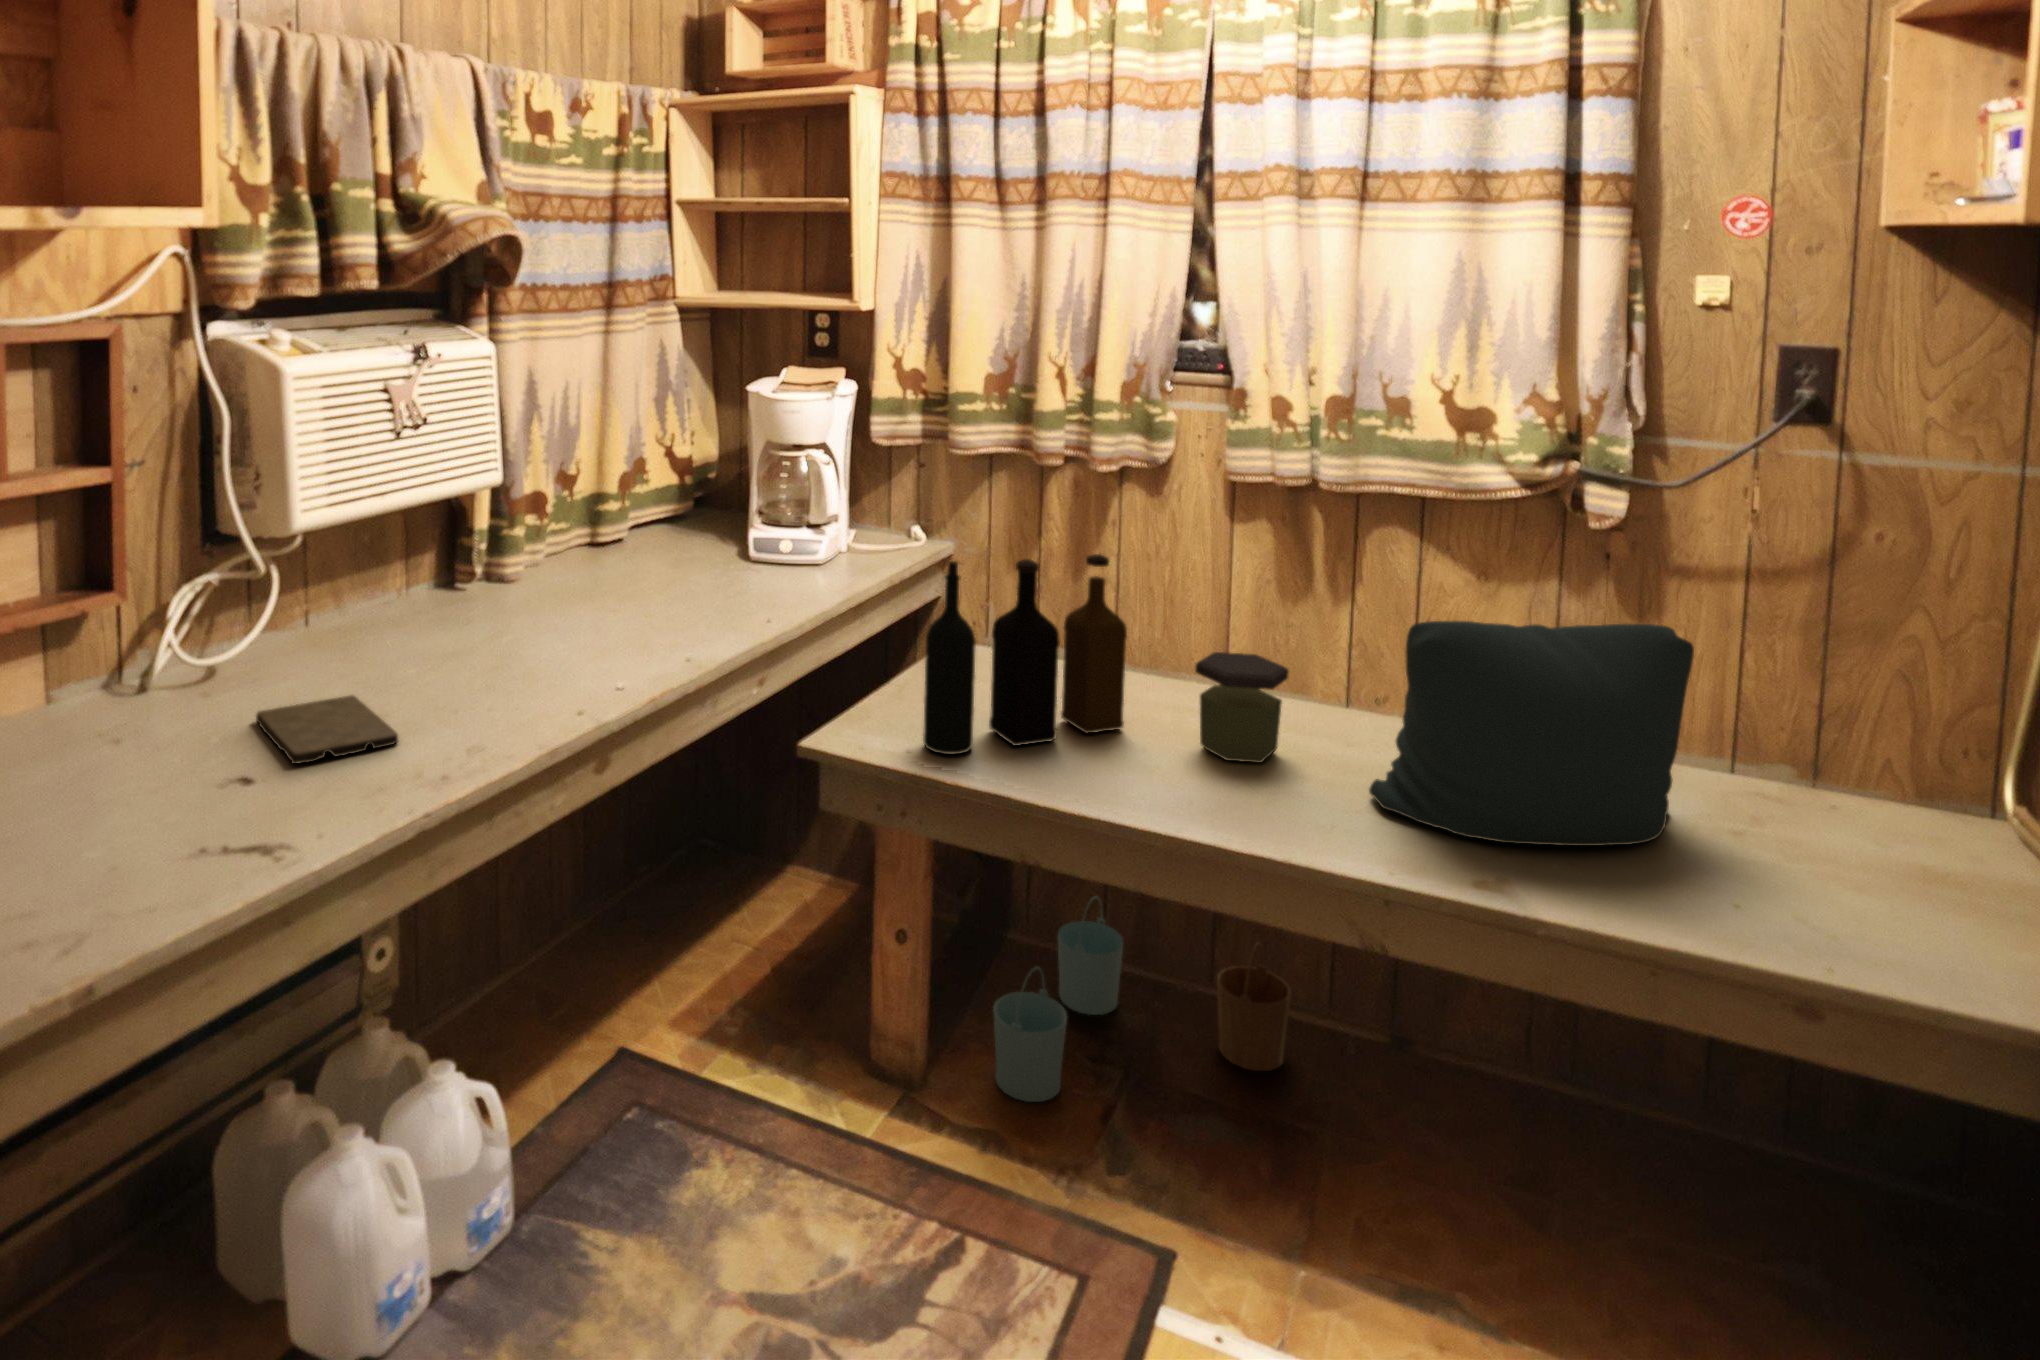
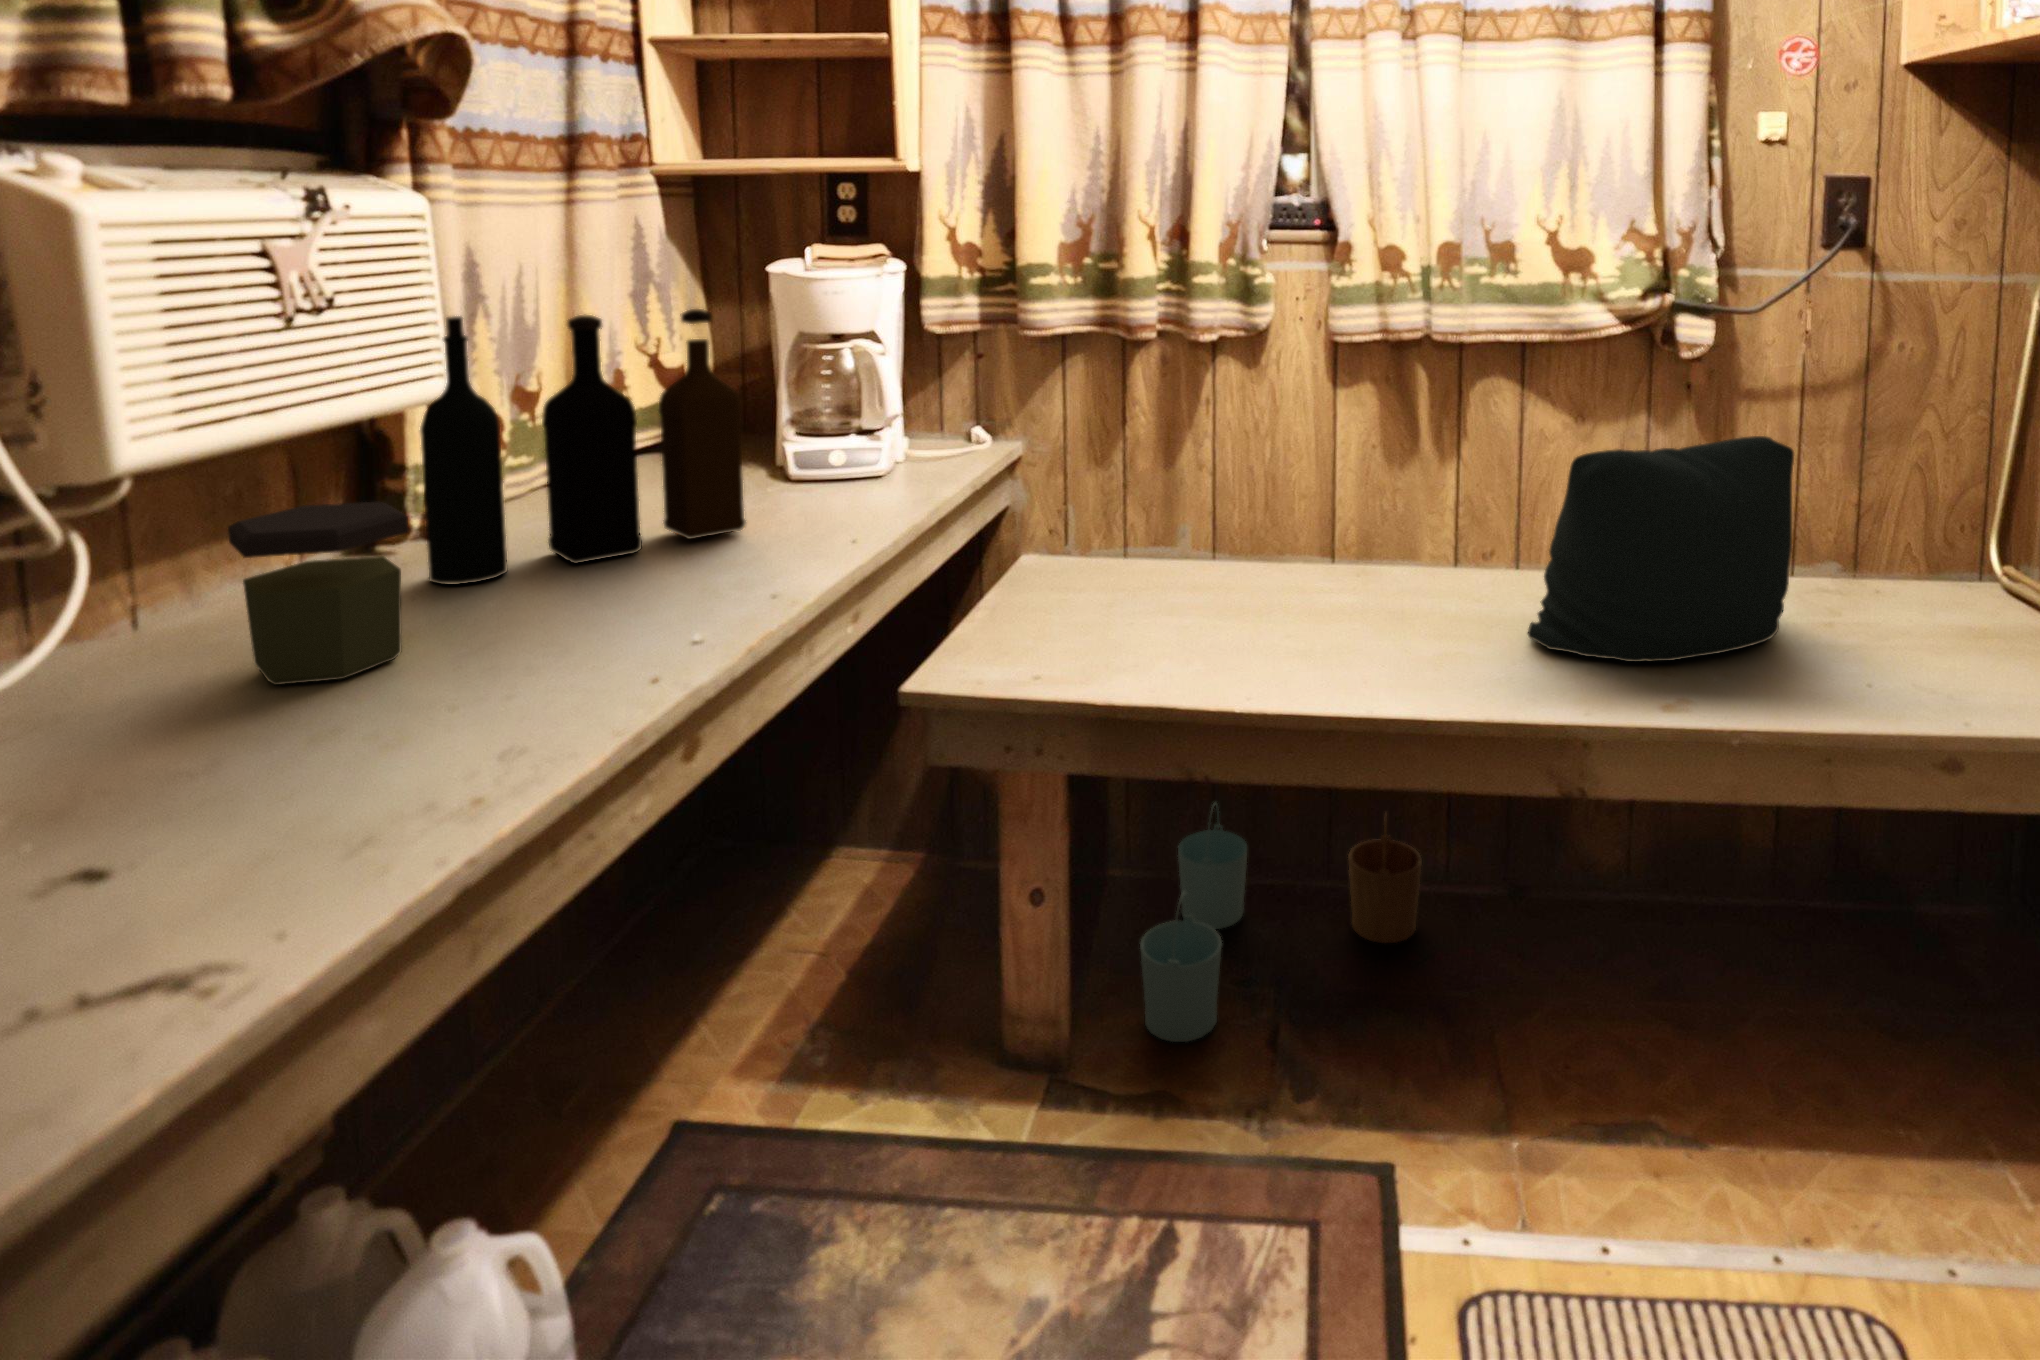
bottle: present [923,554,1127,754] -> present [420,309,745,584]
jar: present [1195,652,1289,763] -> present [228,502,408,685]
cutting board: present [256,695,398,764] -> none [54,726,359,854]

